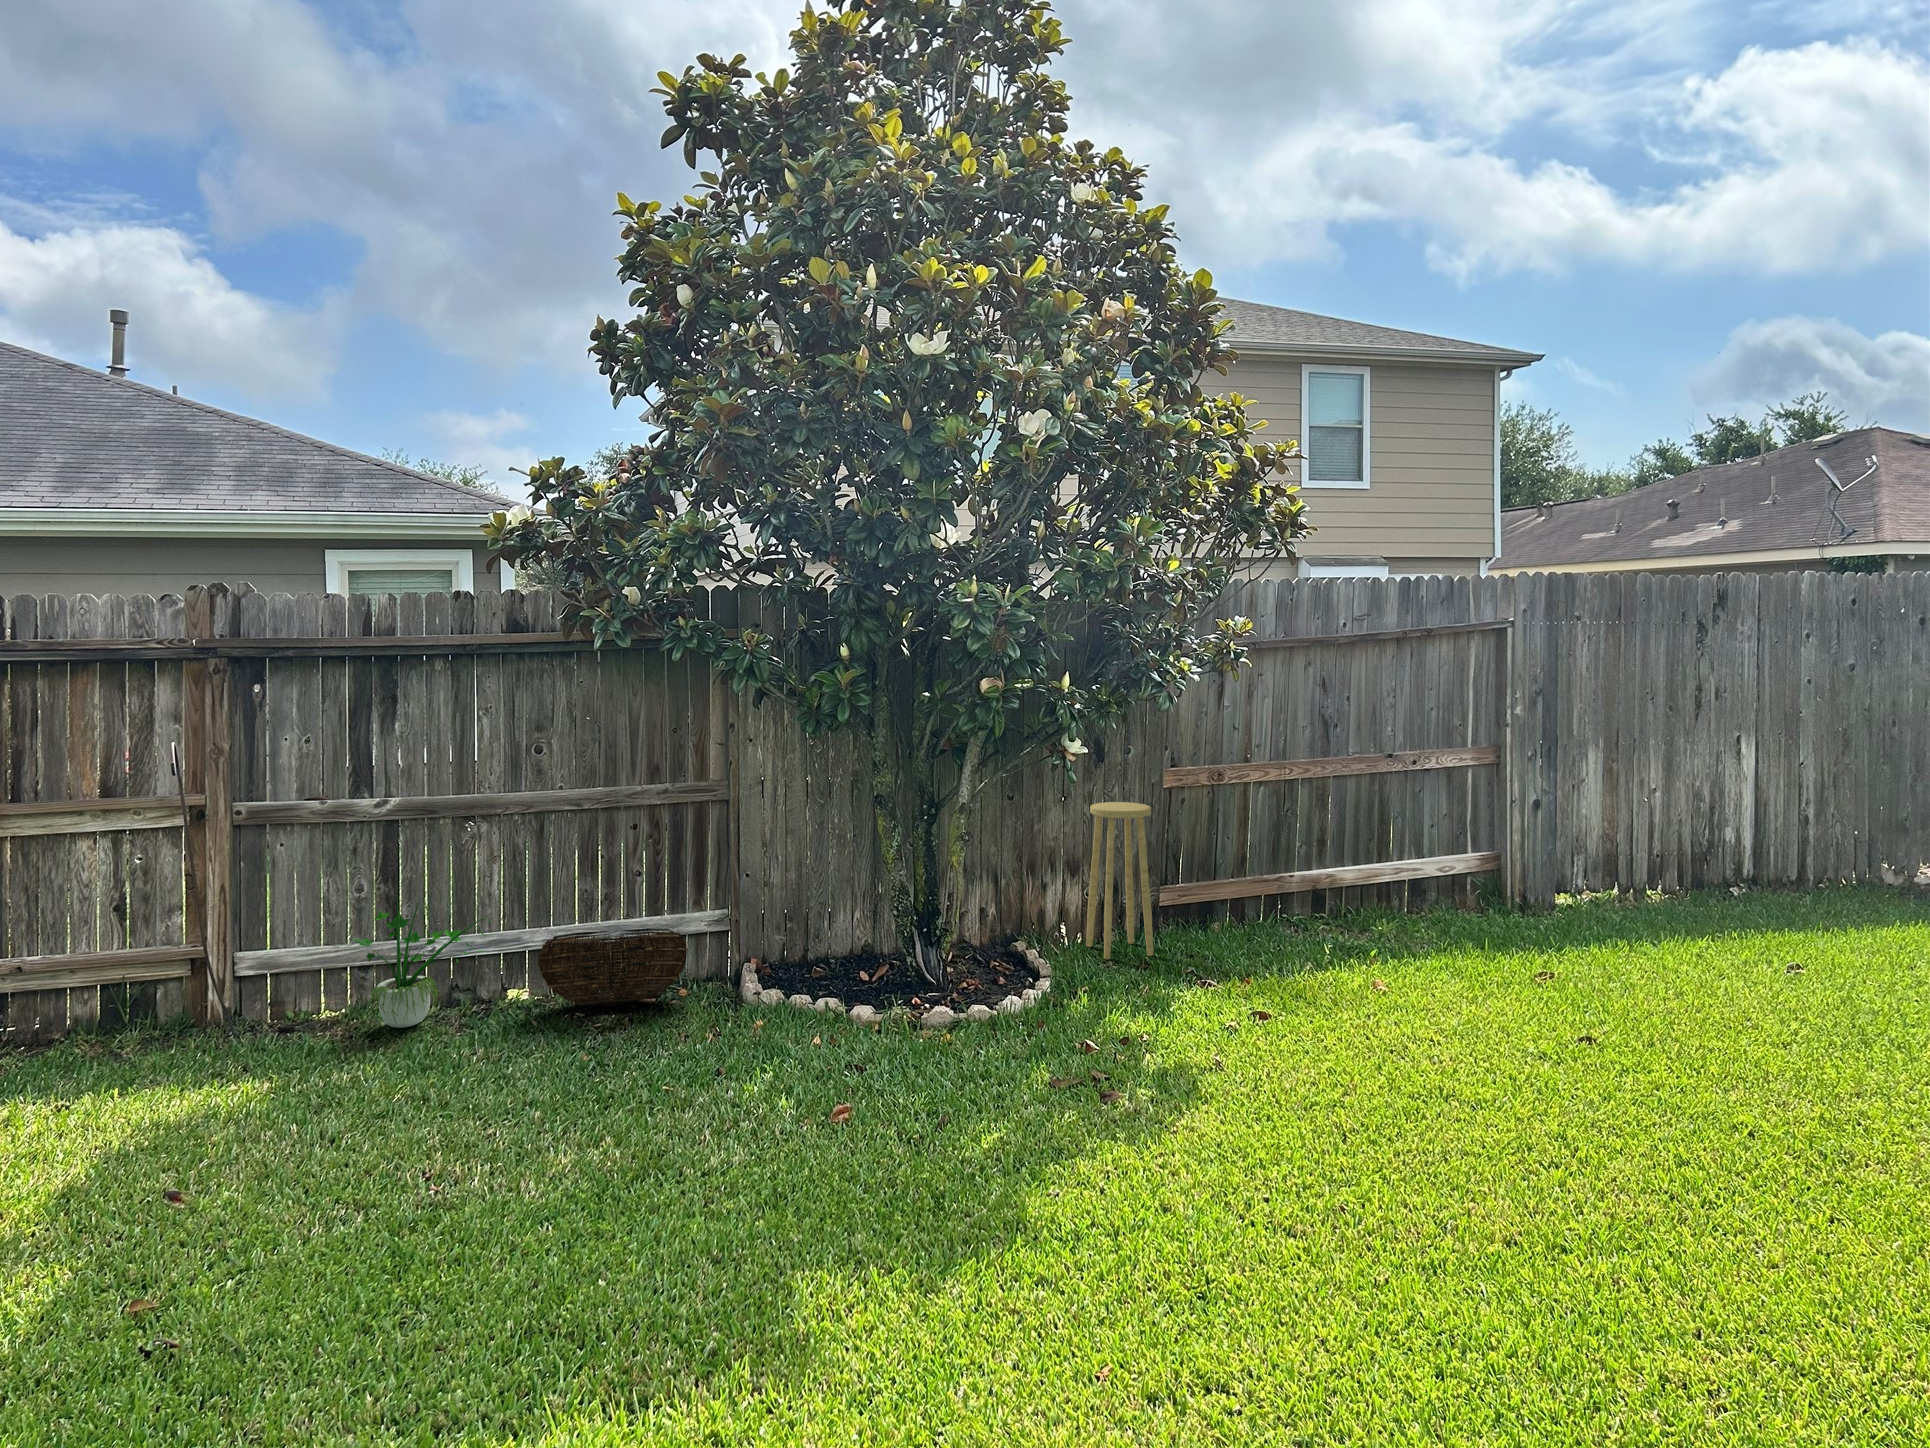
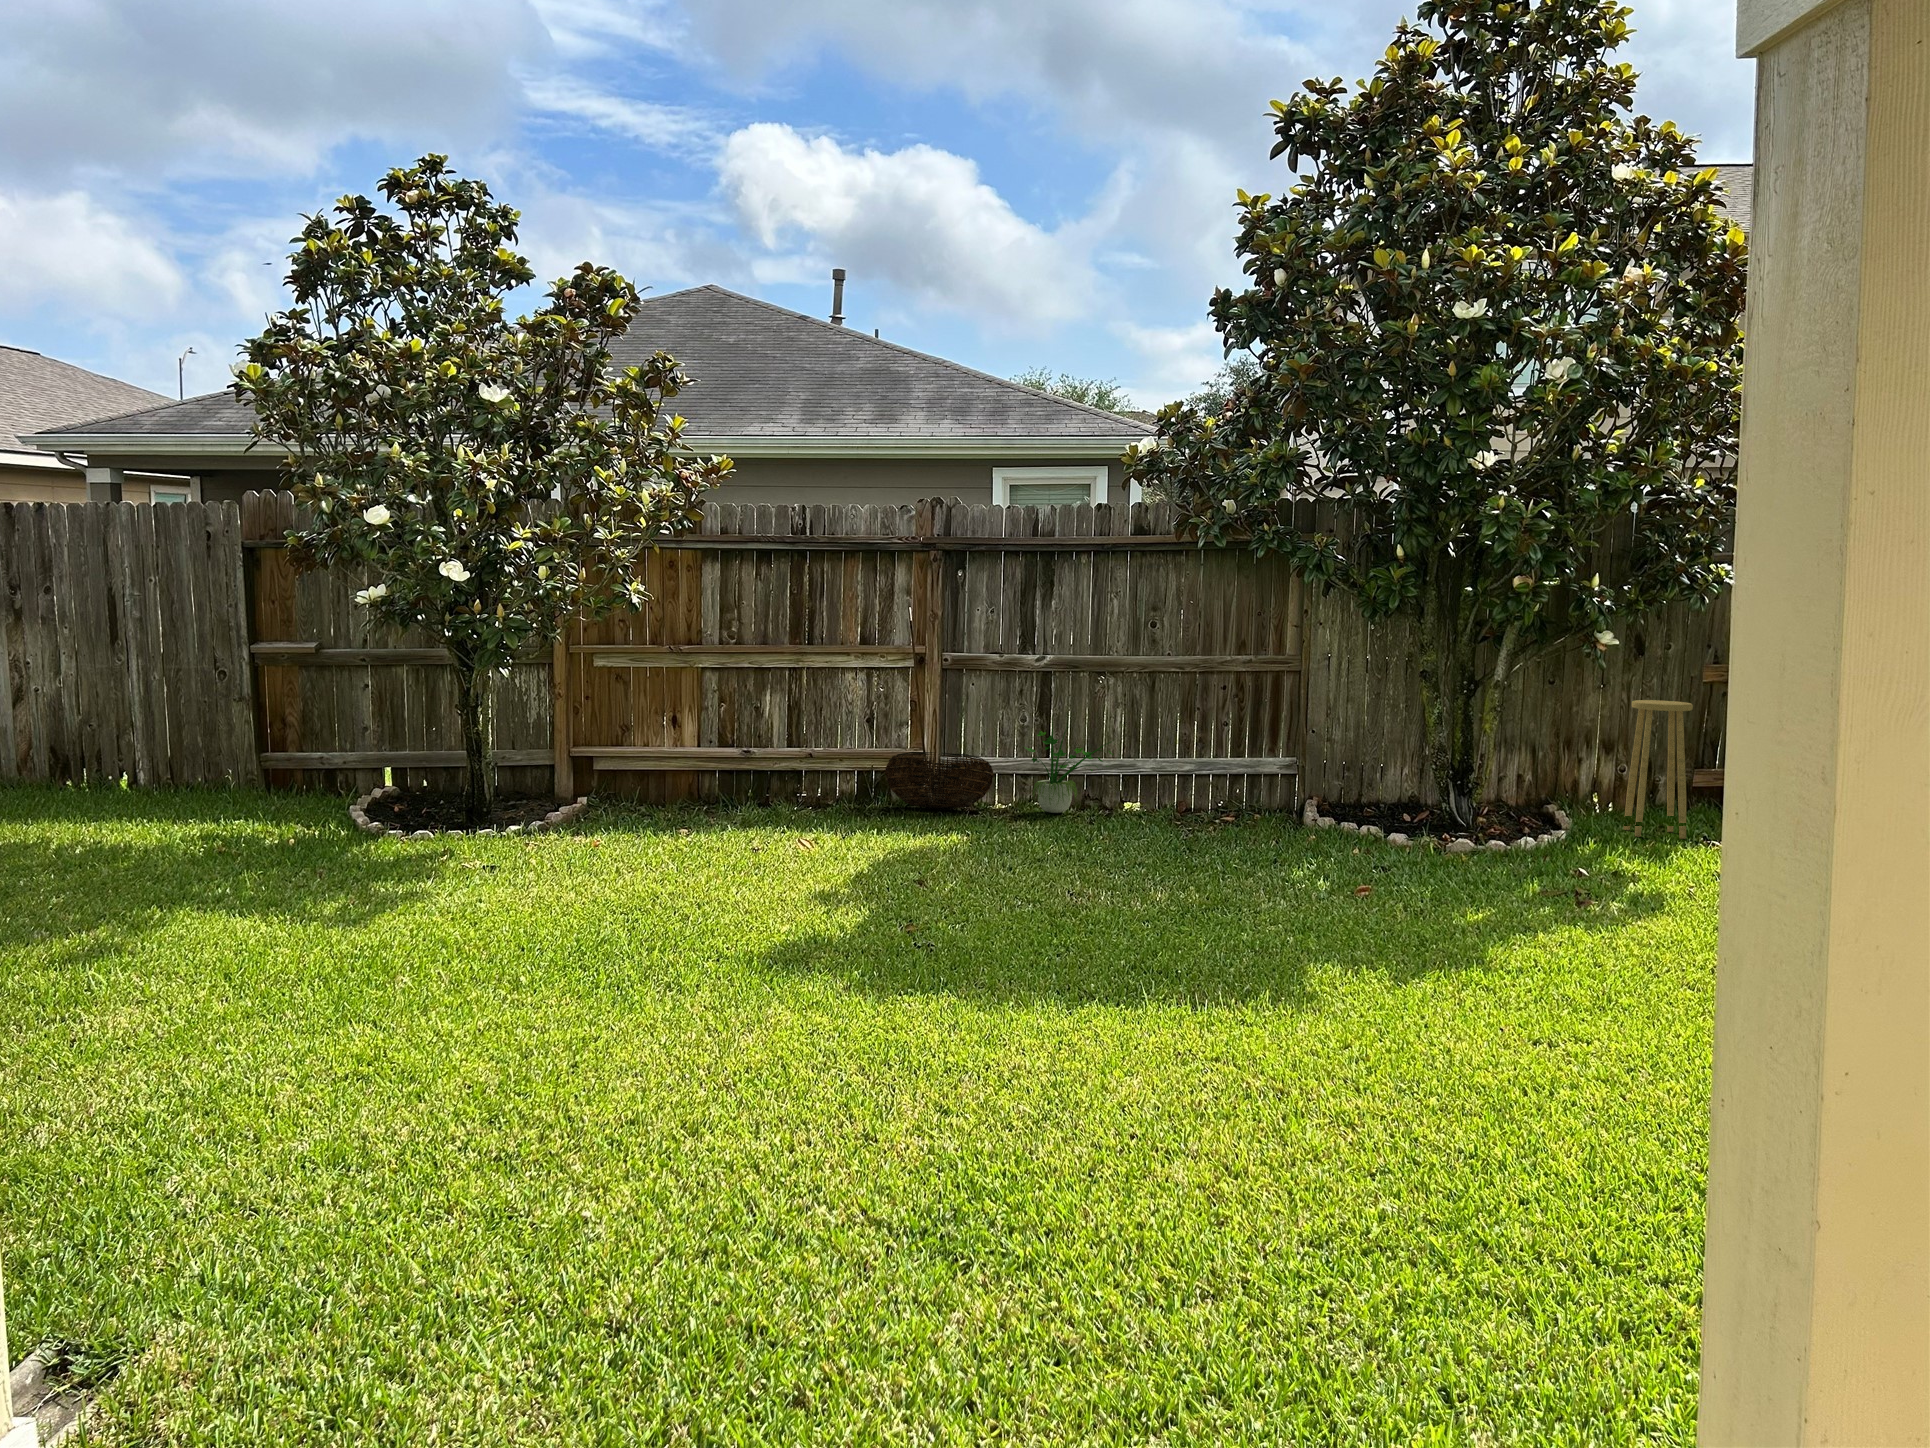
basket: present [538,928,688,1006] -> present [885,752,994,810]

